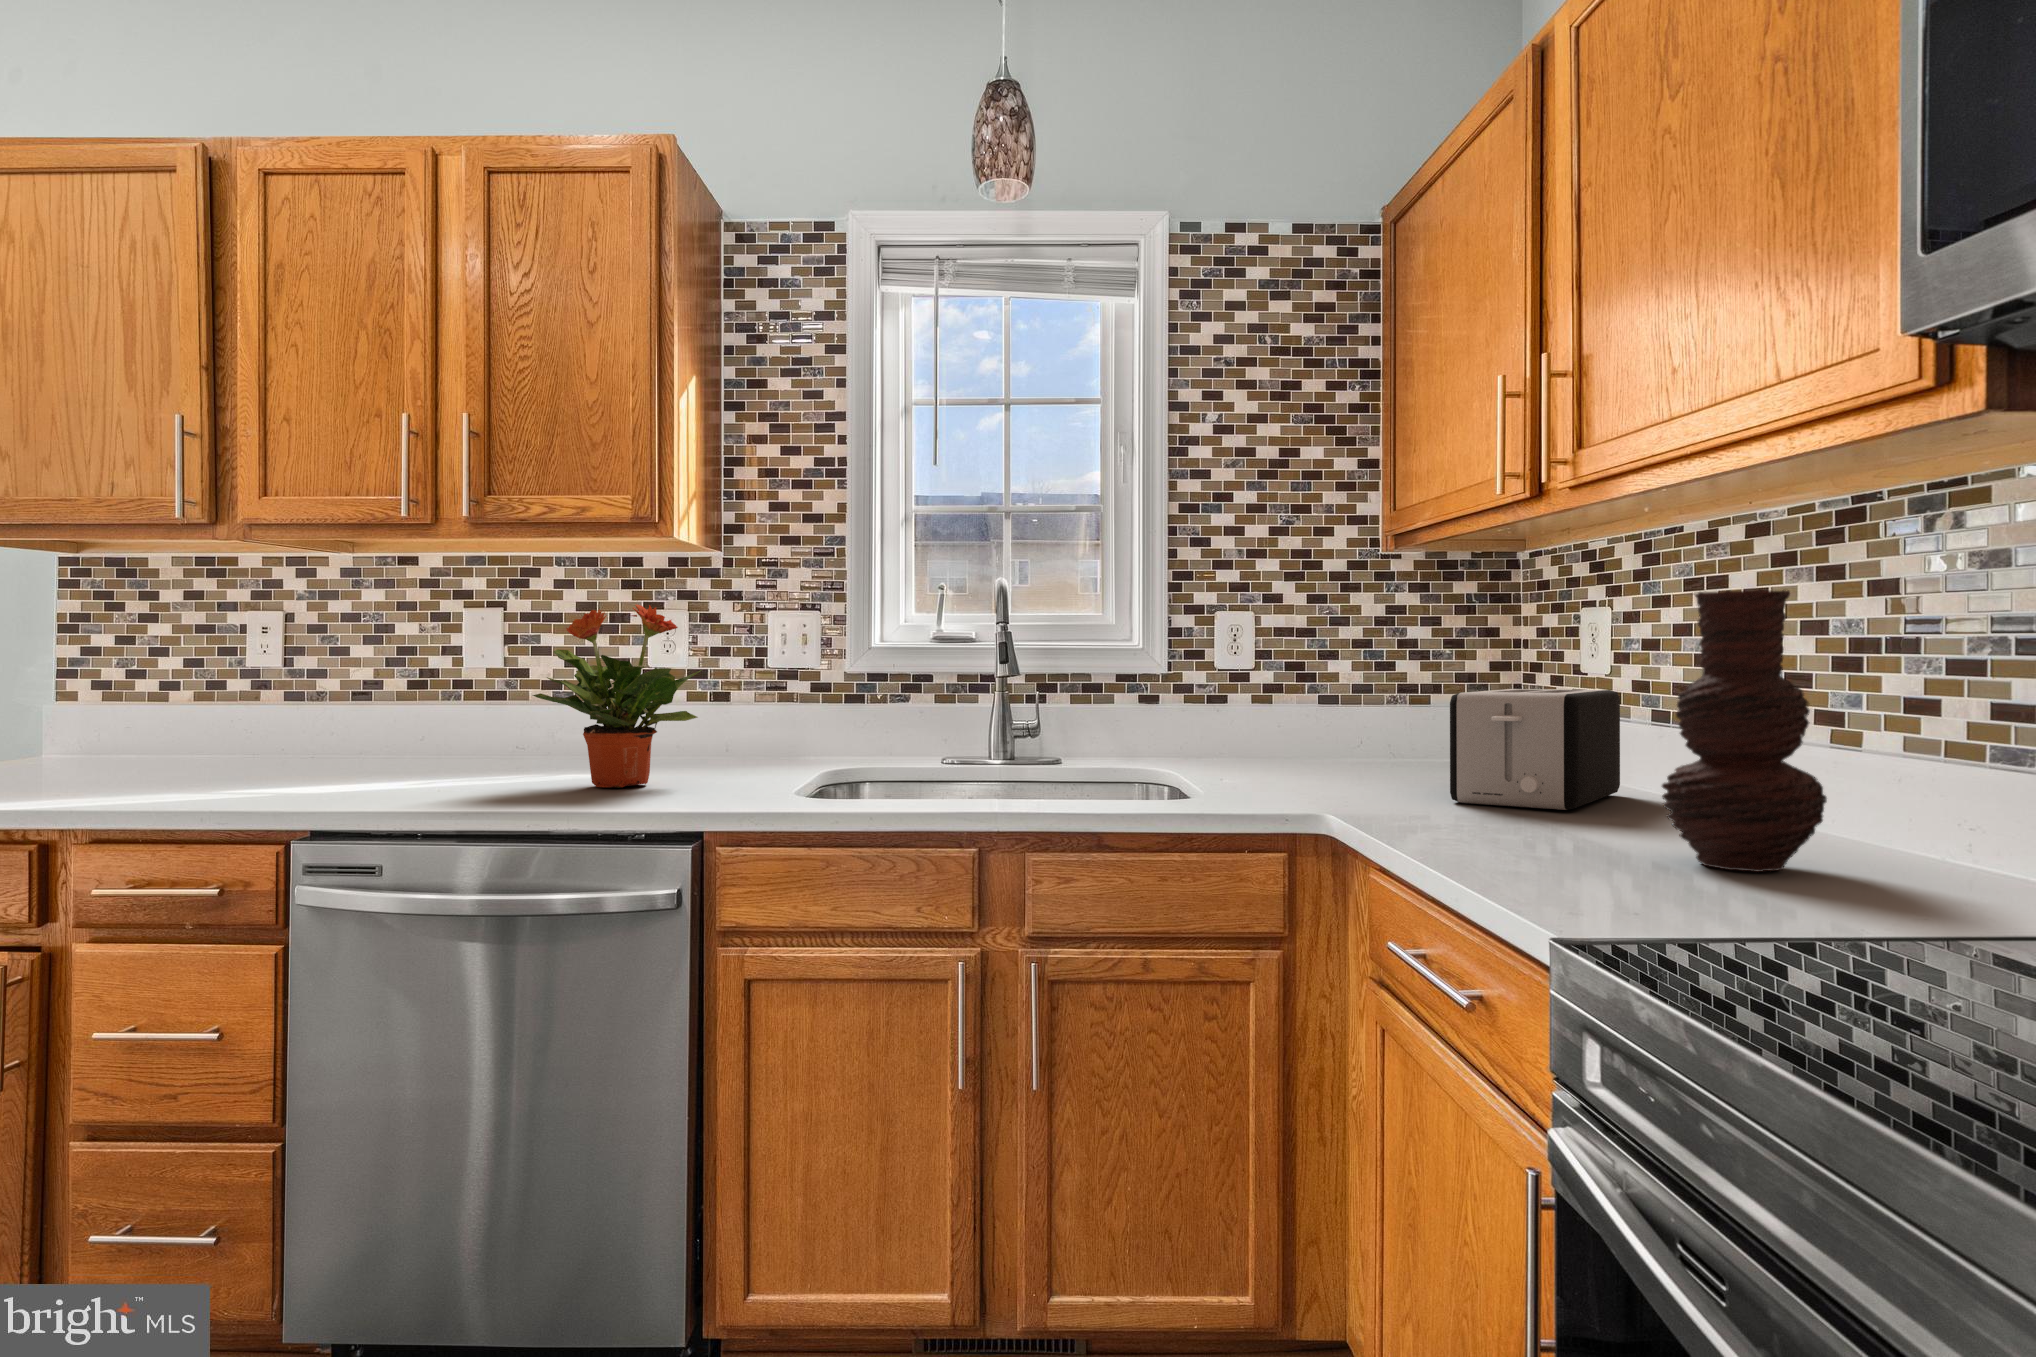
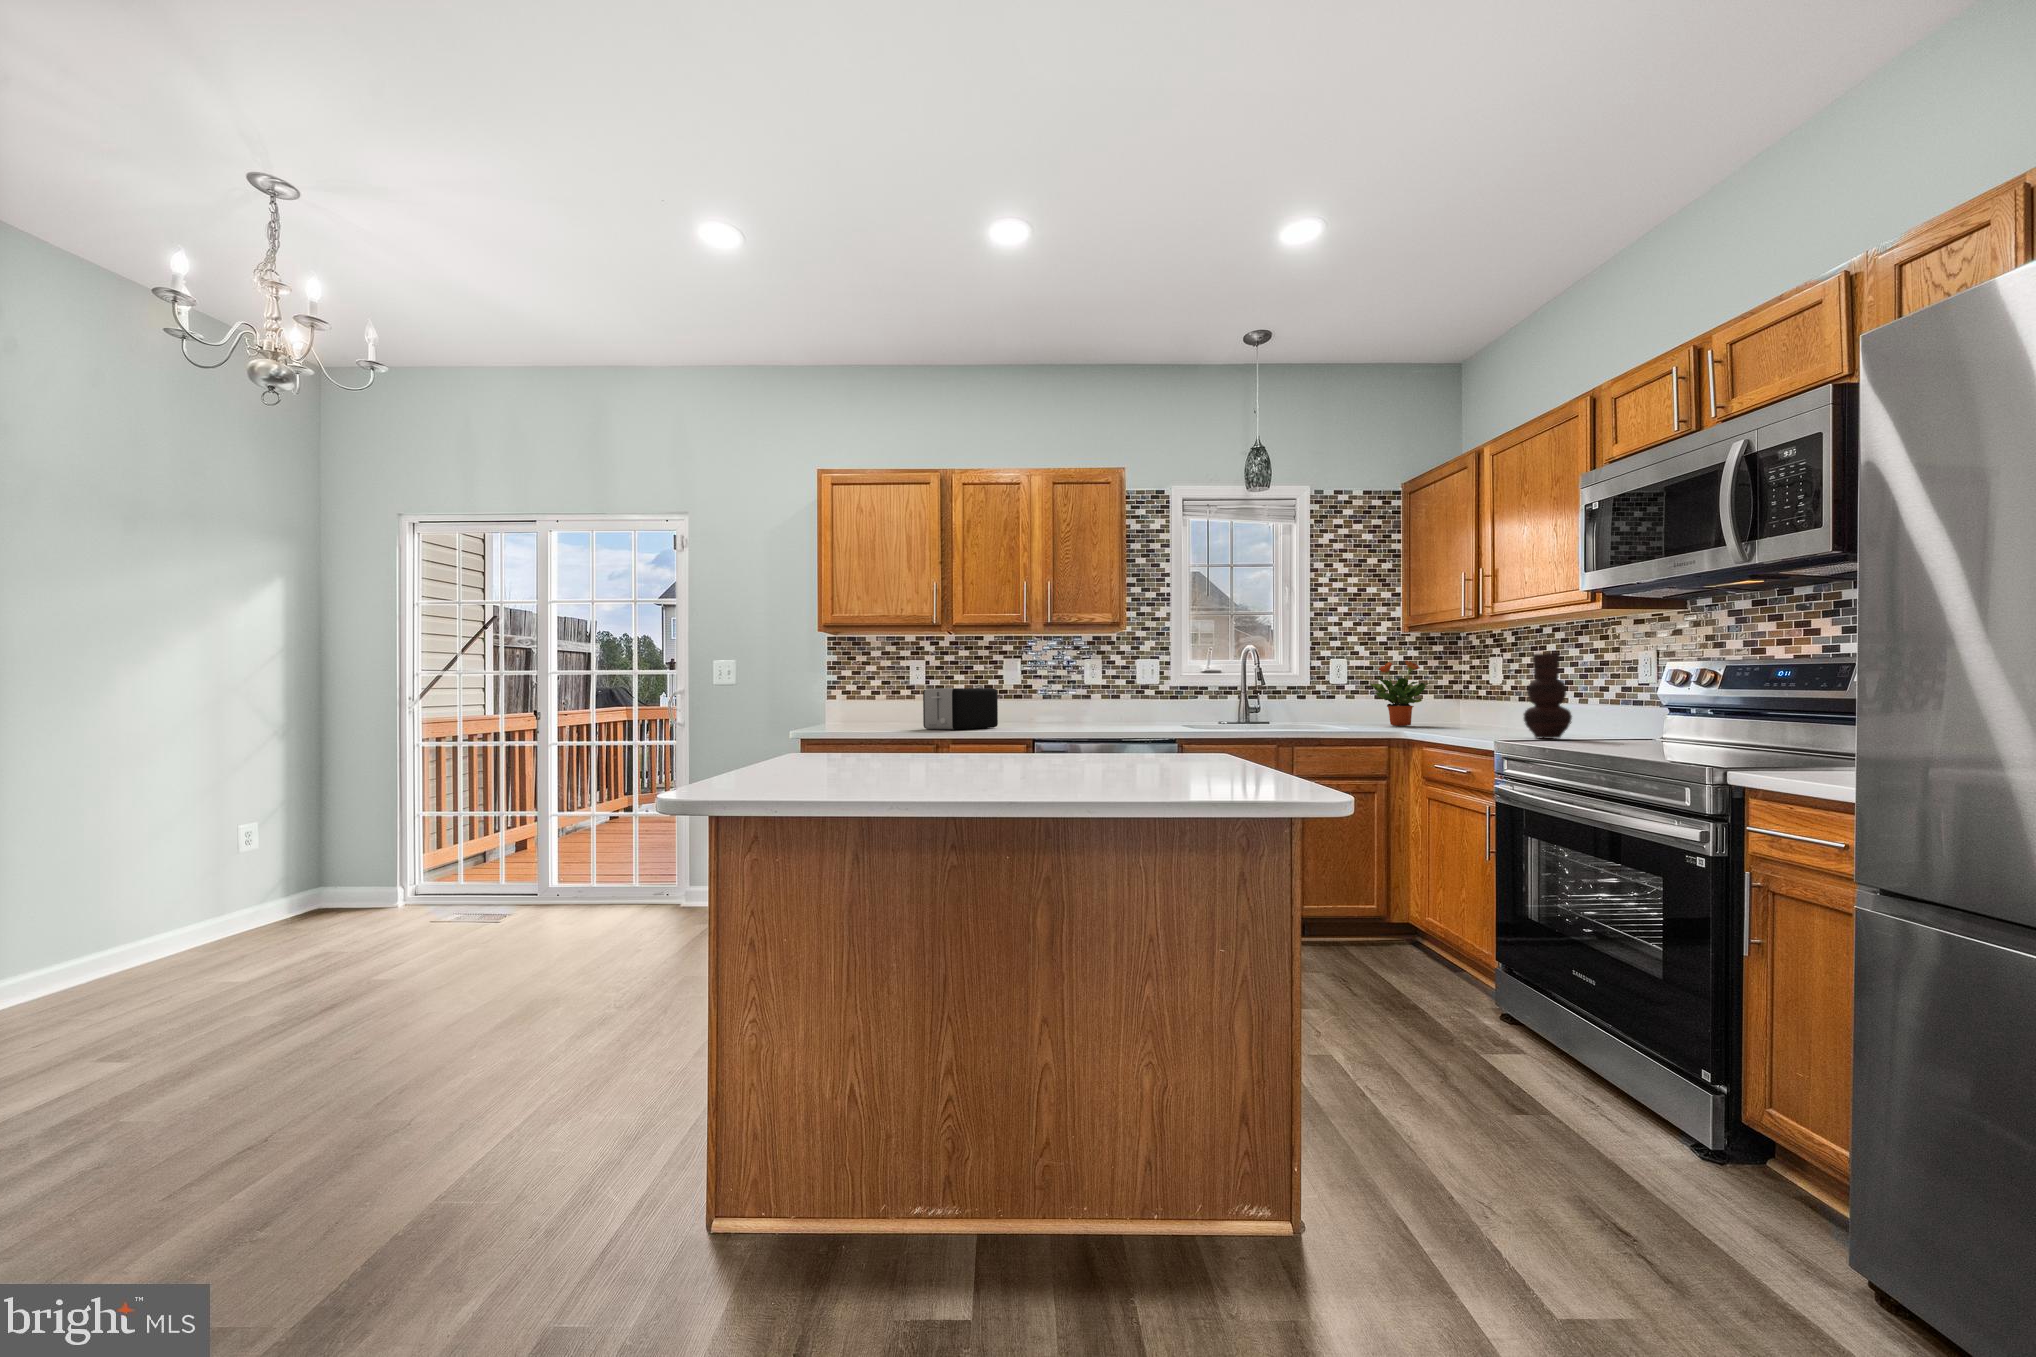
potted plant: present [533,605,702,788] -> present [1370,661,1430,726]
toaster: present [1450,689,1620,810] -> present [923,688,998,729]

